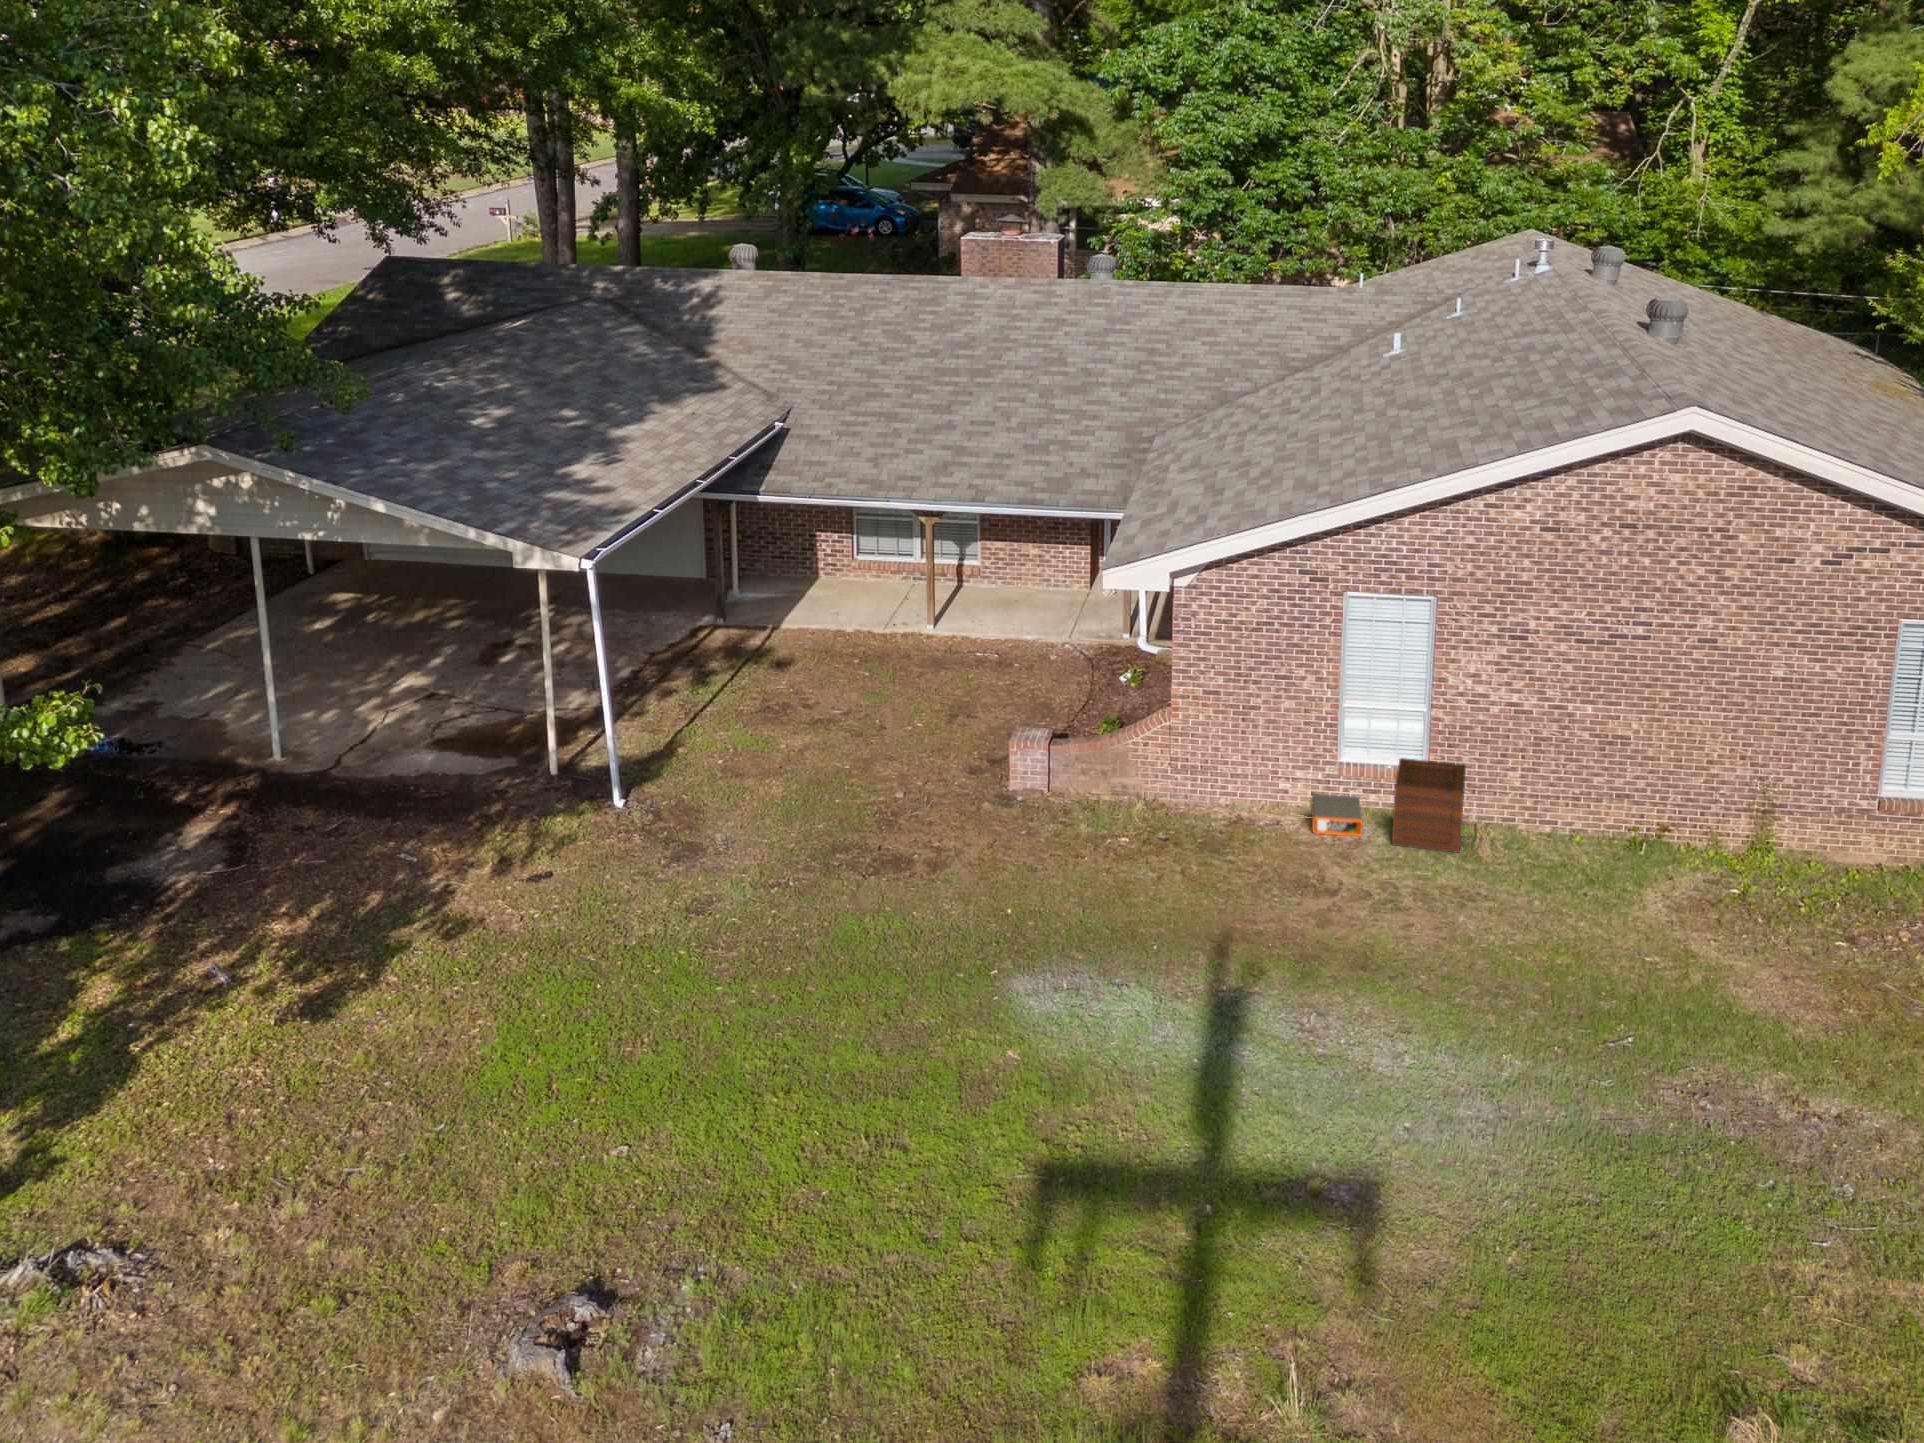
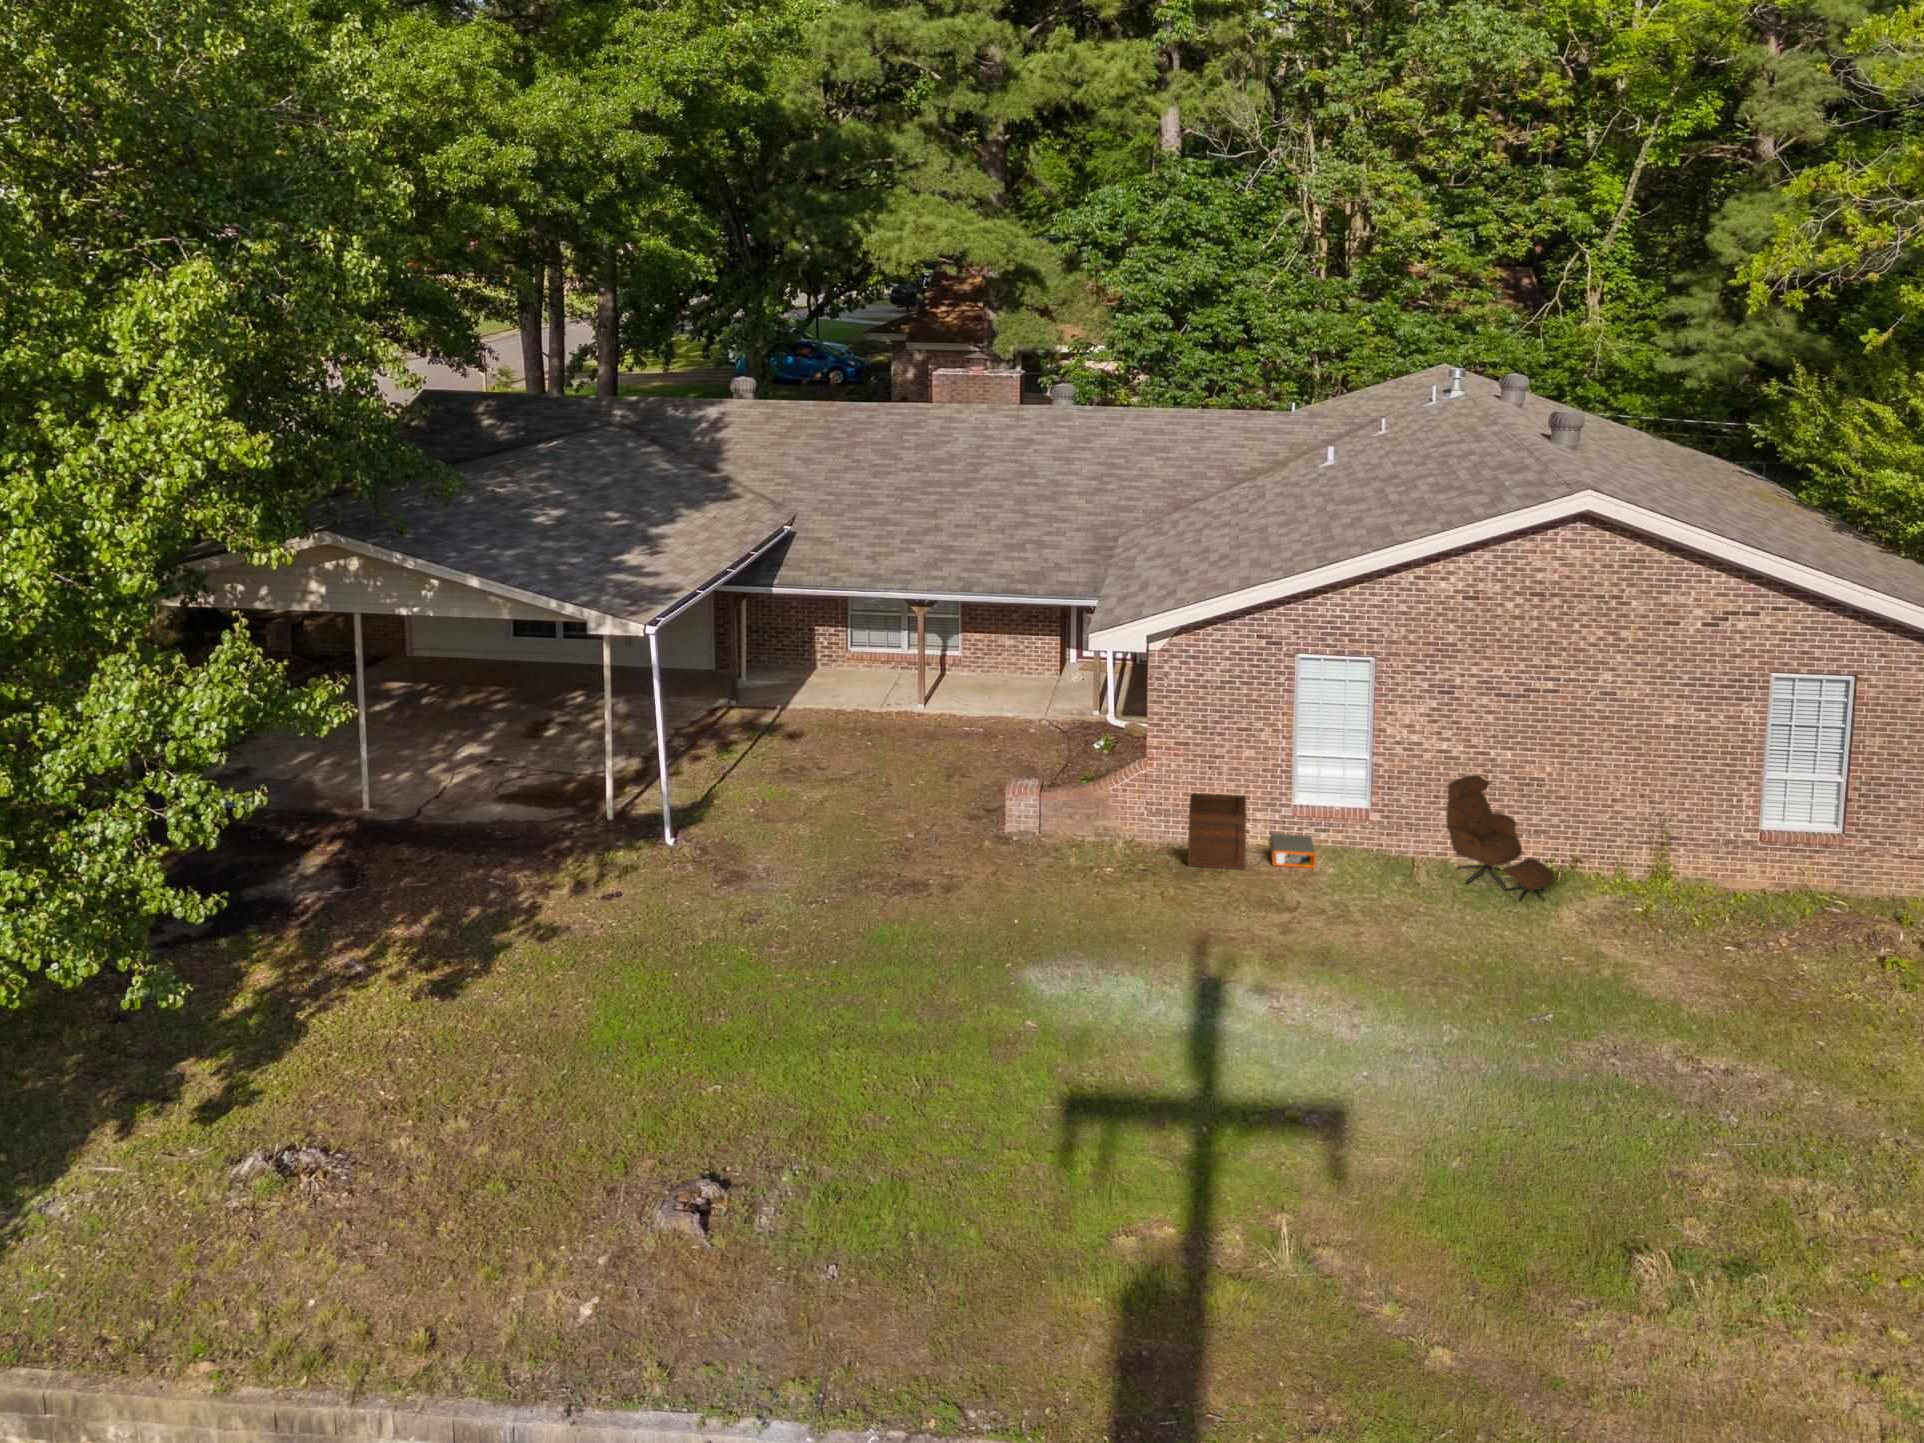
lounge chair: none [1514,730,1638,881] -> present [1446,775,1555,901]
wooden crate: present [1392,758,1466,853] -> present [1188,793,1247,869]

